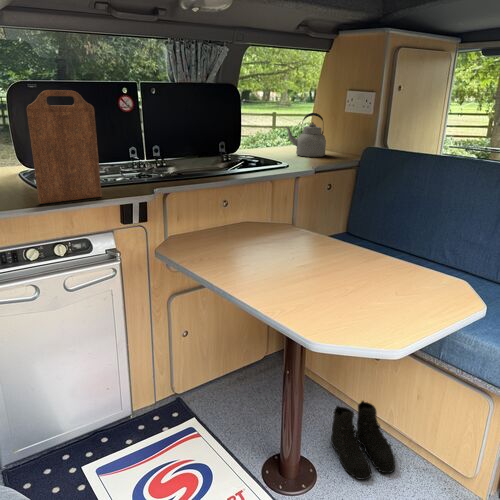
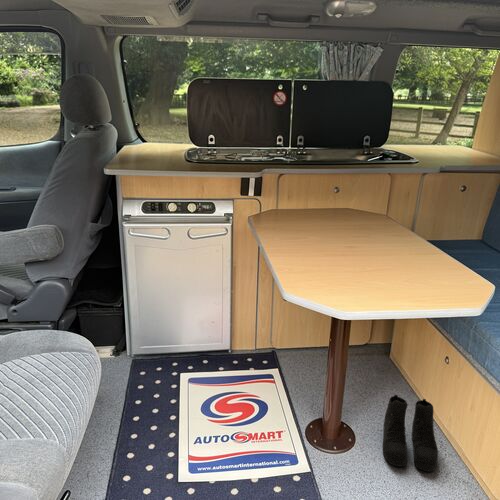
cutting board: present [27,90,102,203] -> none [174,86,223,170]
kettle: present [284,113,326,157] -> none [437,113,481,159]

